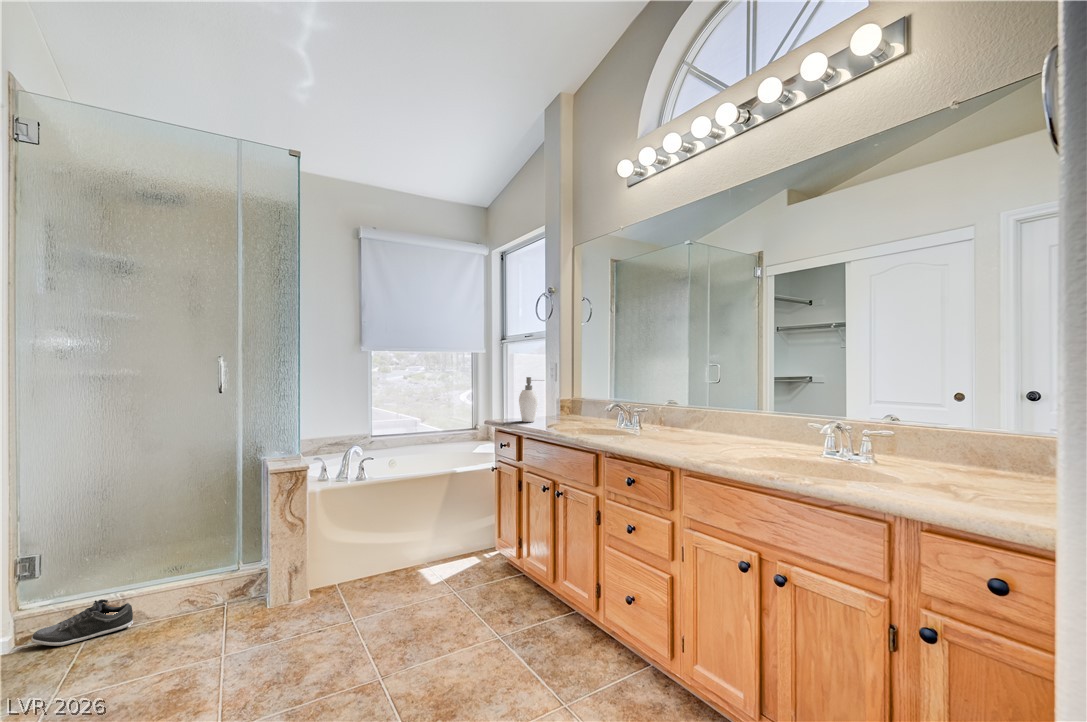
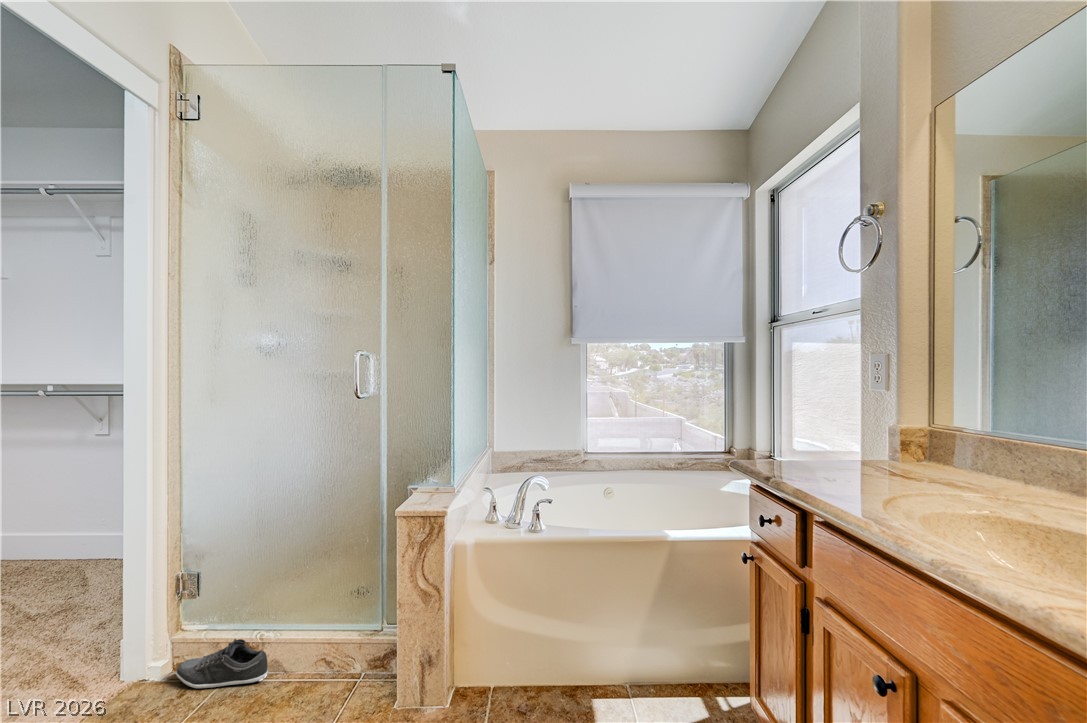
soap dispenser: present [519,377,542,422] -> none [796,383,863,484]

